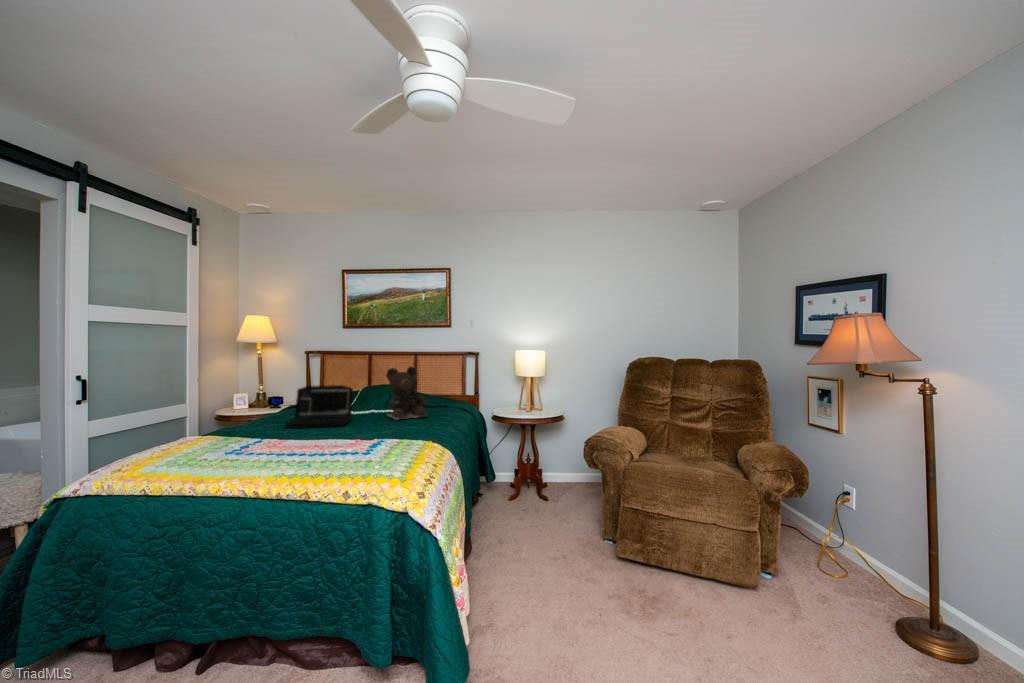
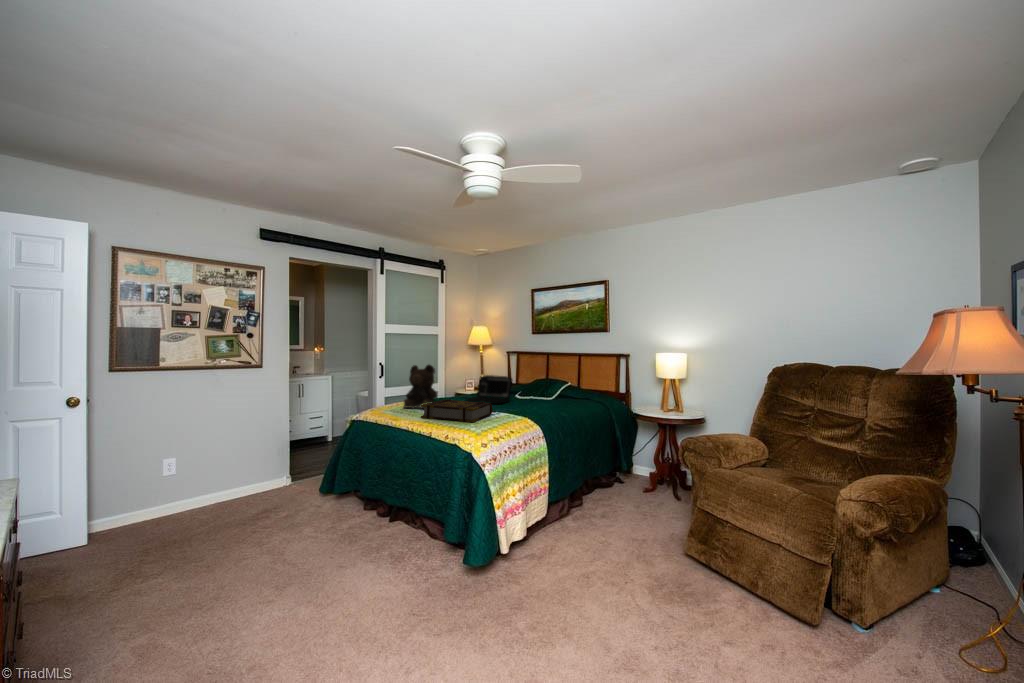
teddy bear: present [386,367,427,420] -> present [404,365,437,408]
book: none [258,427,367,468] -> present [421,399,492,422]

